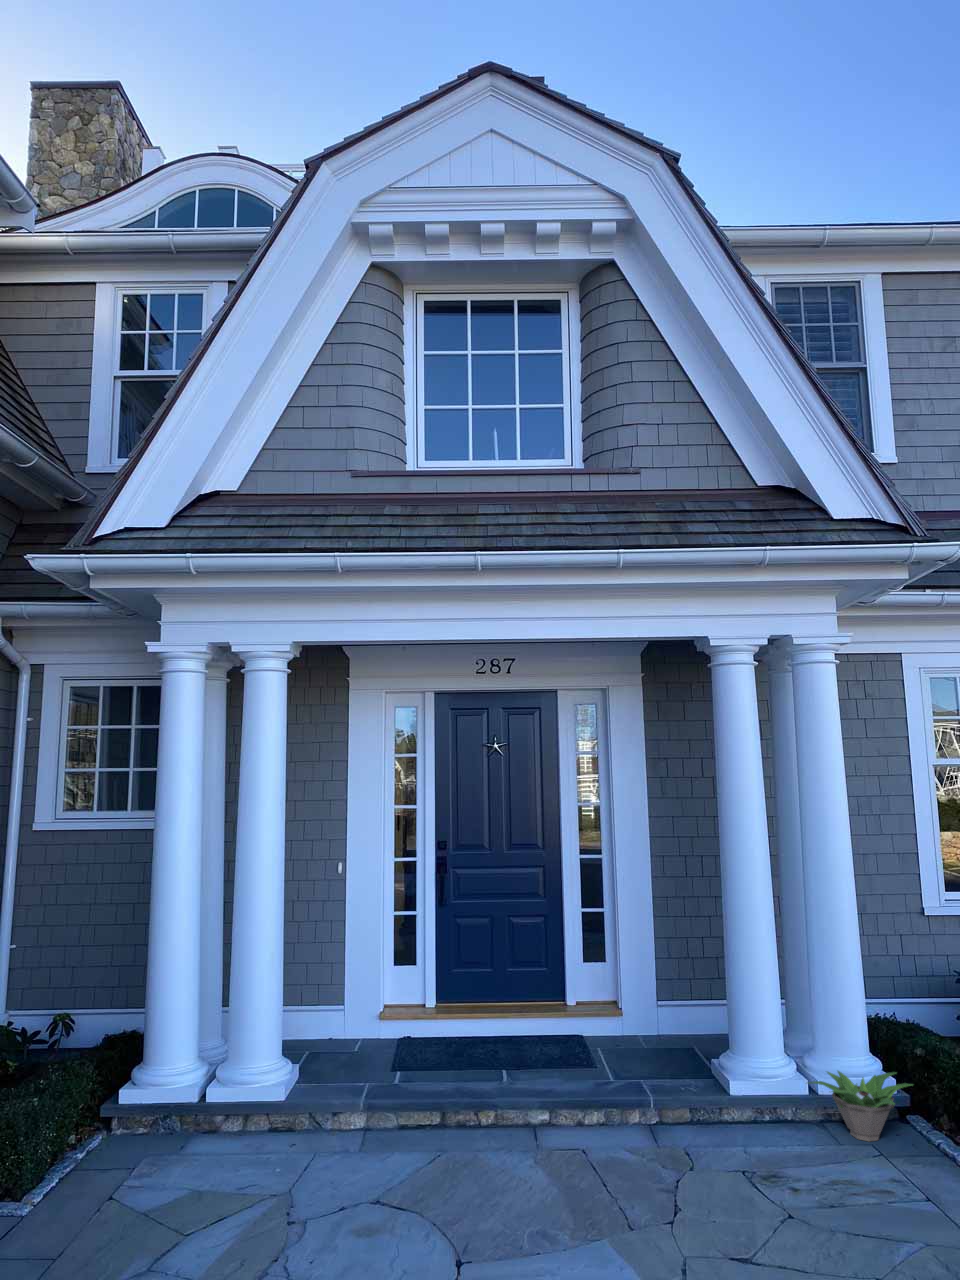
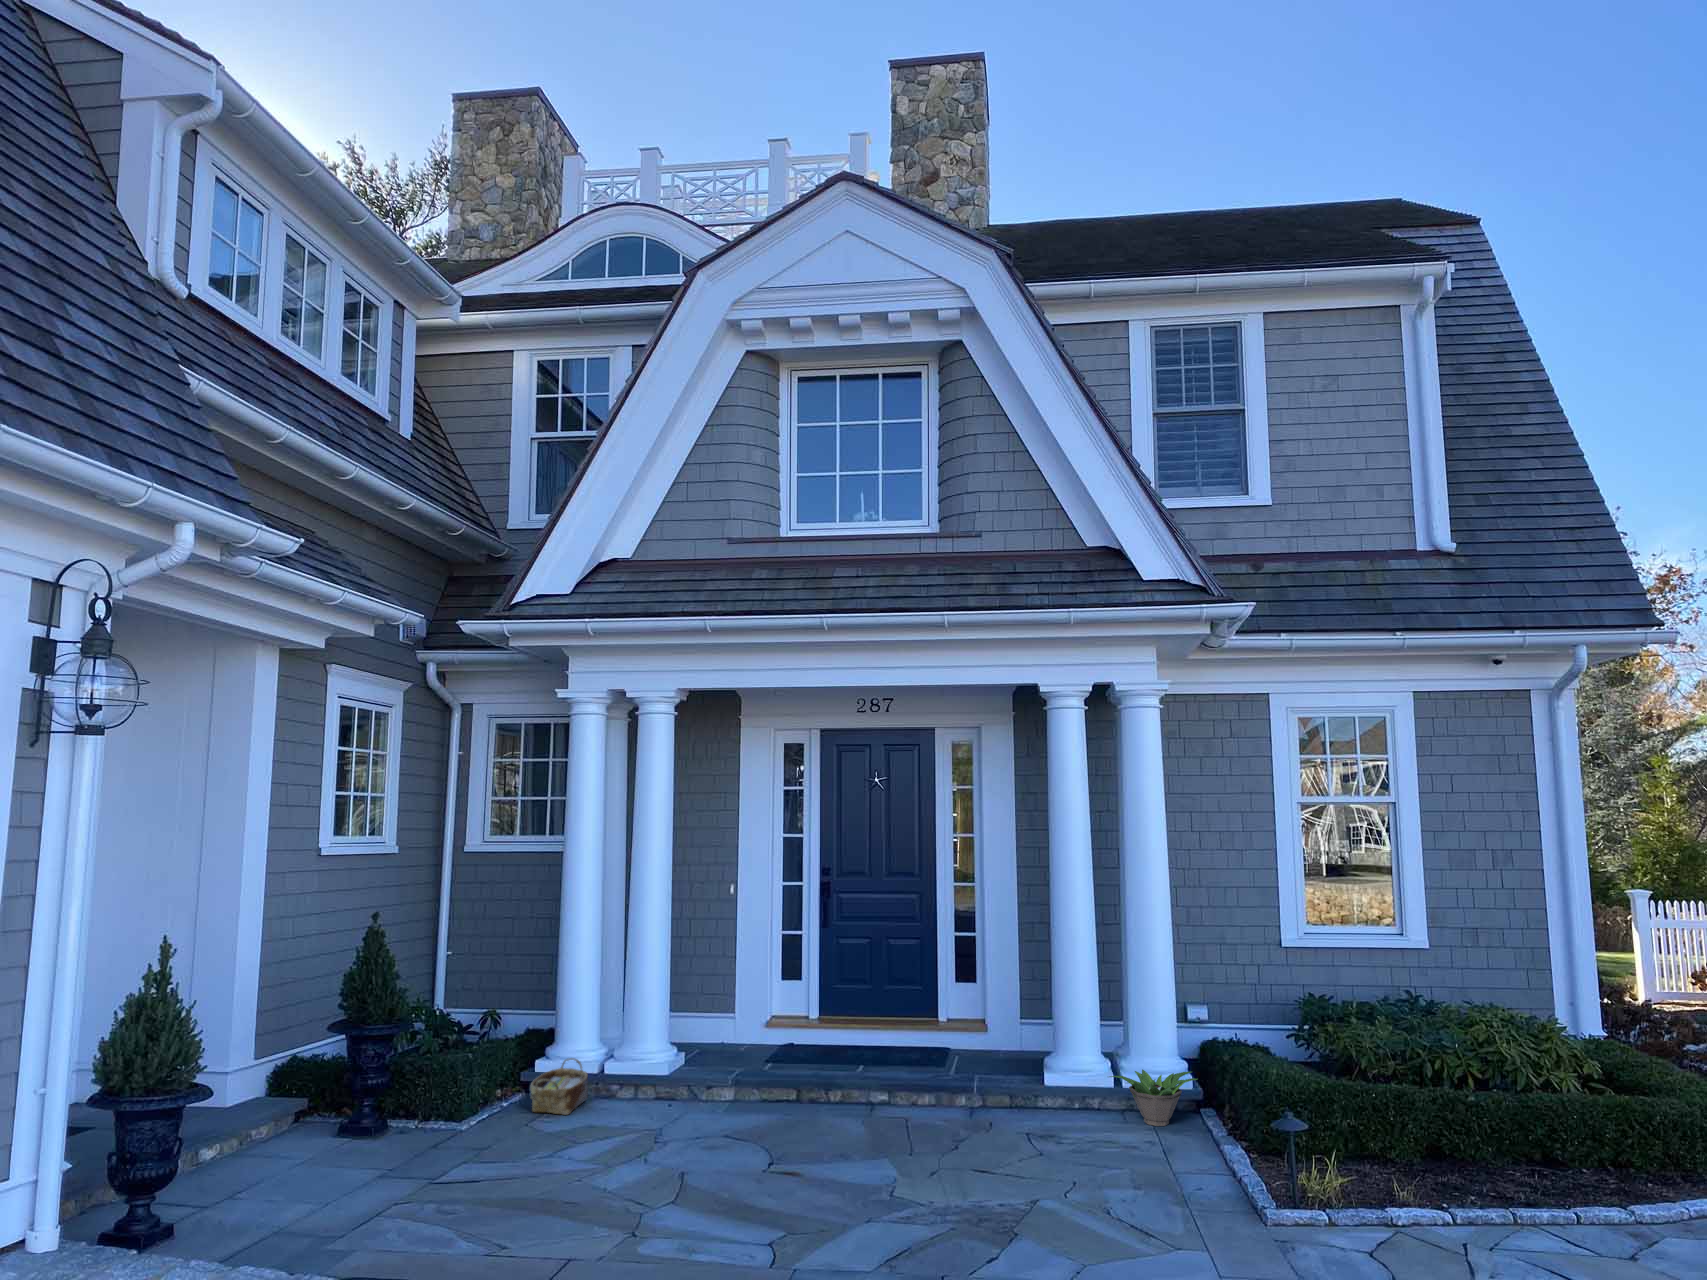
woven basket: none [112,1087,186,1168] -> present [530,1058,588,1115]

